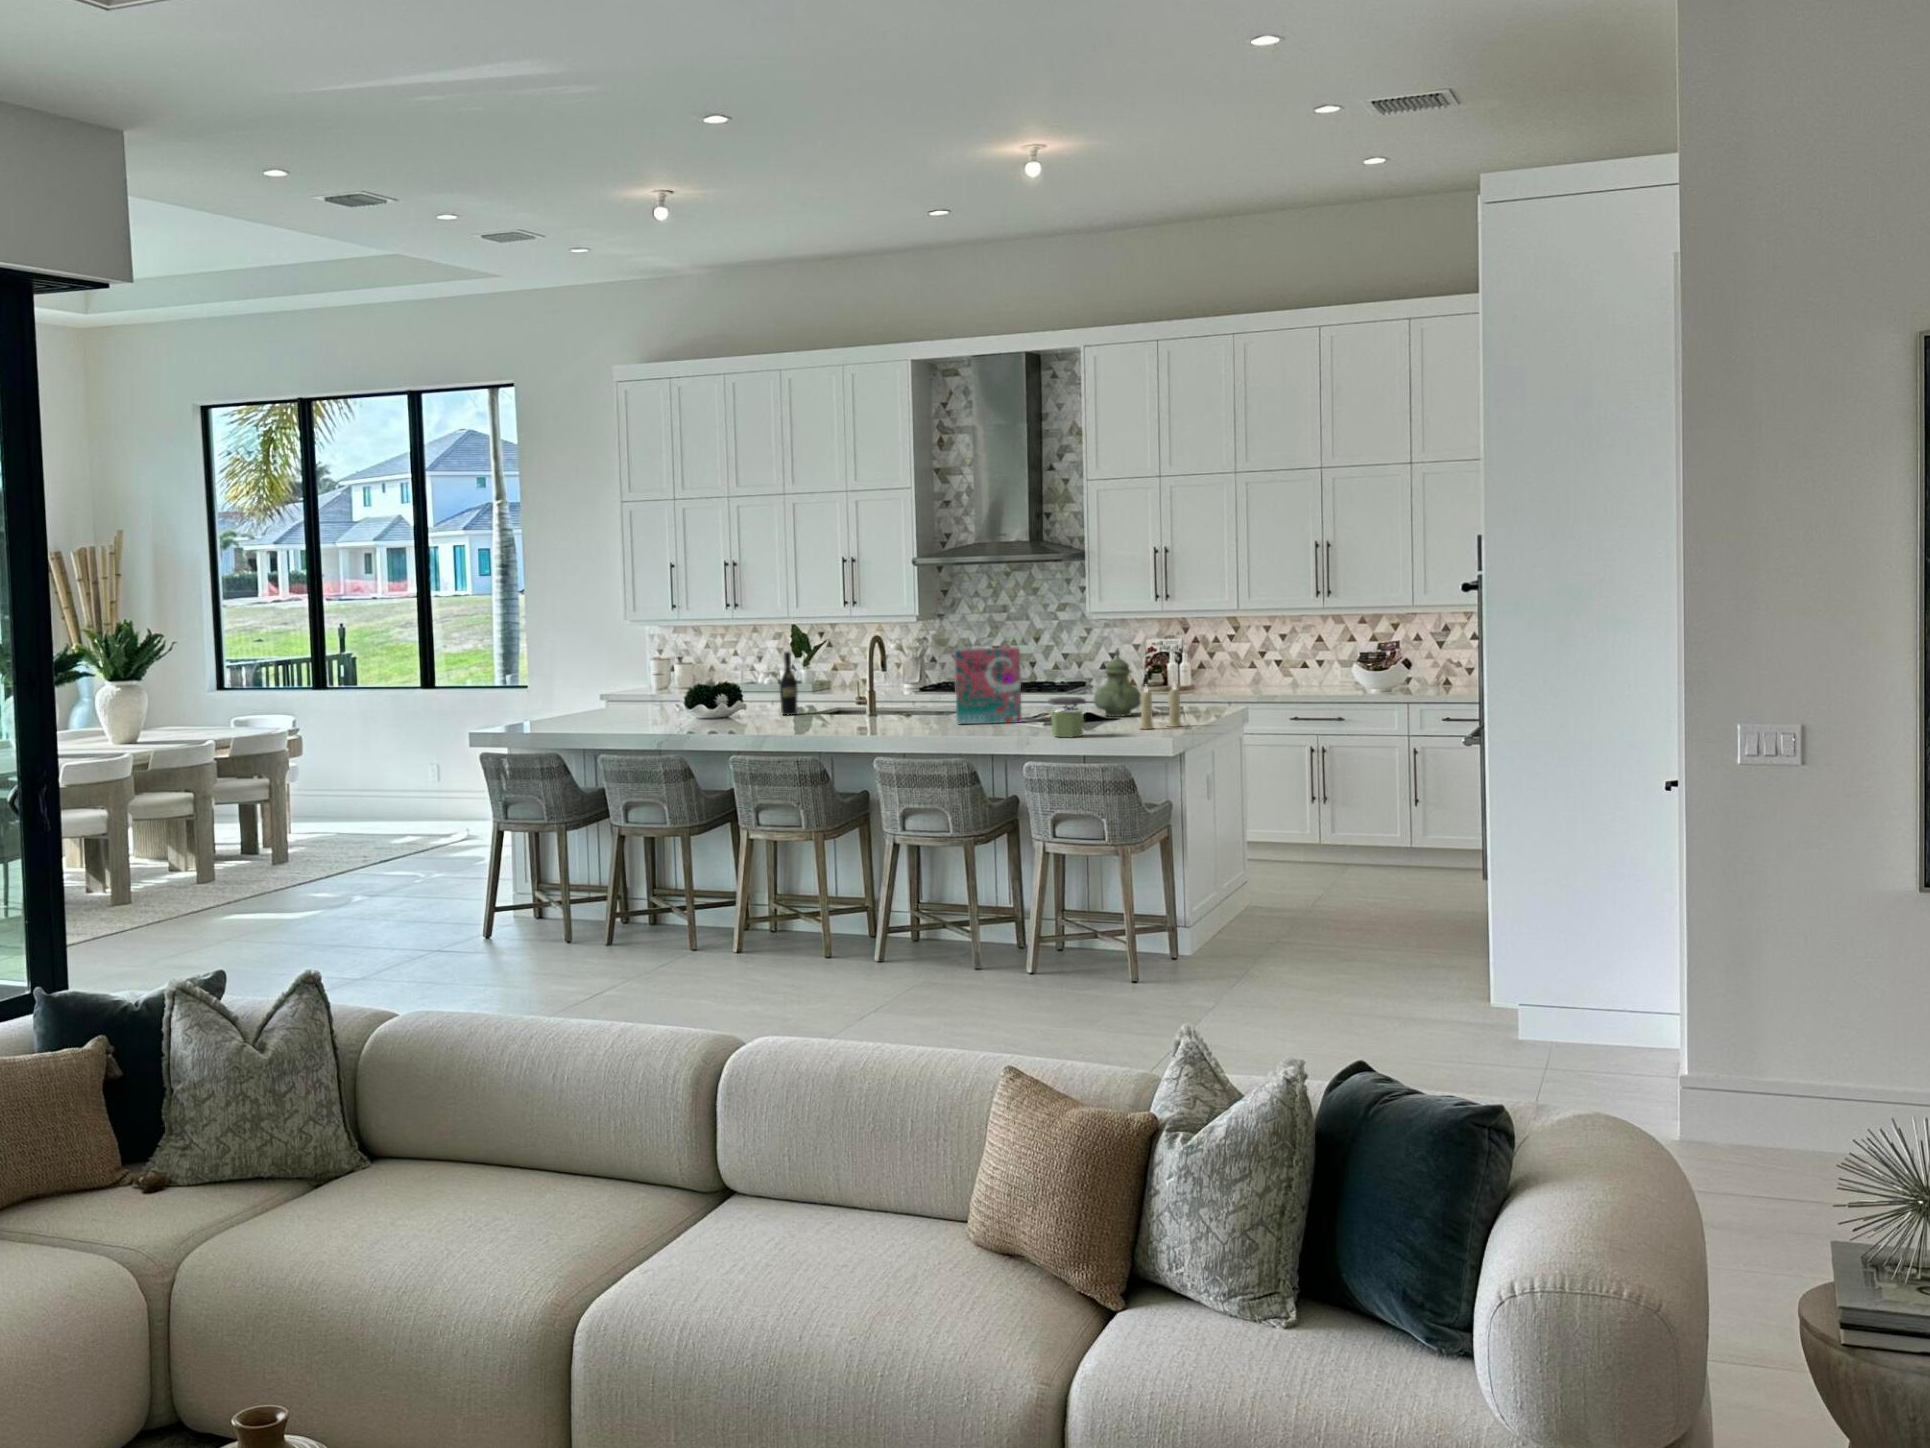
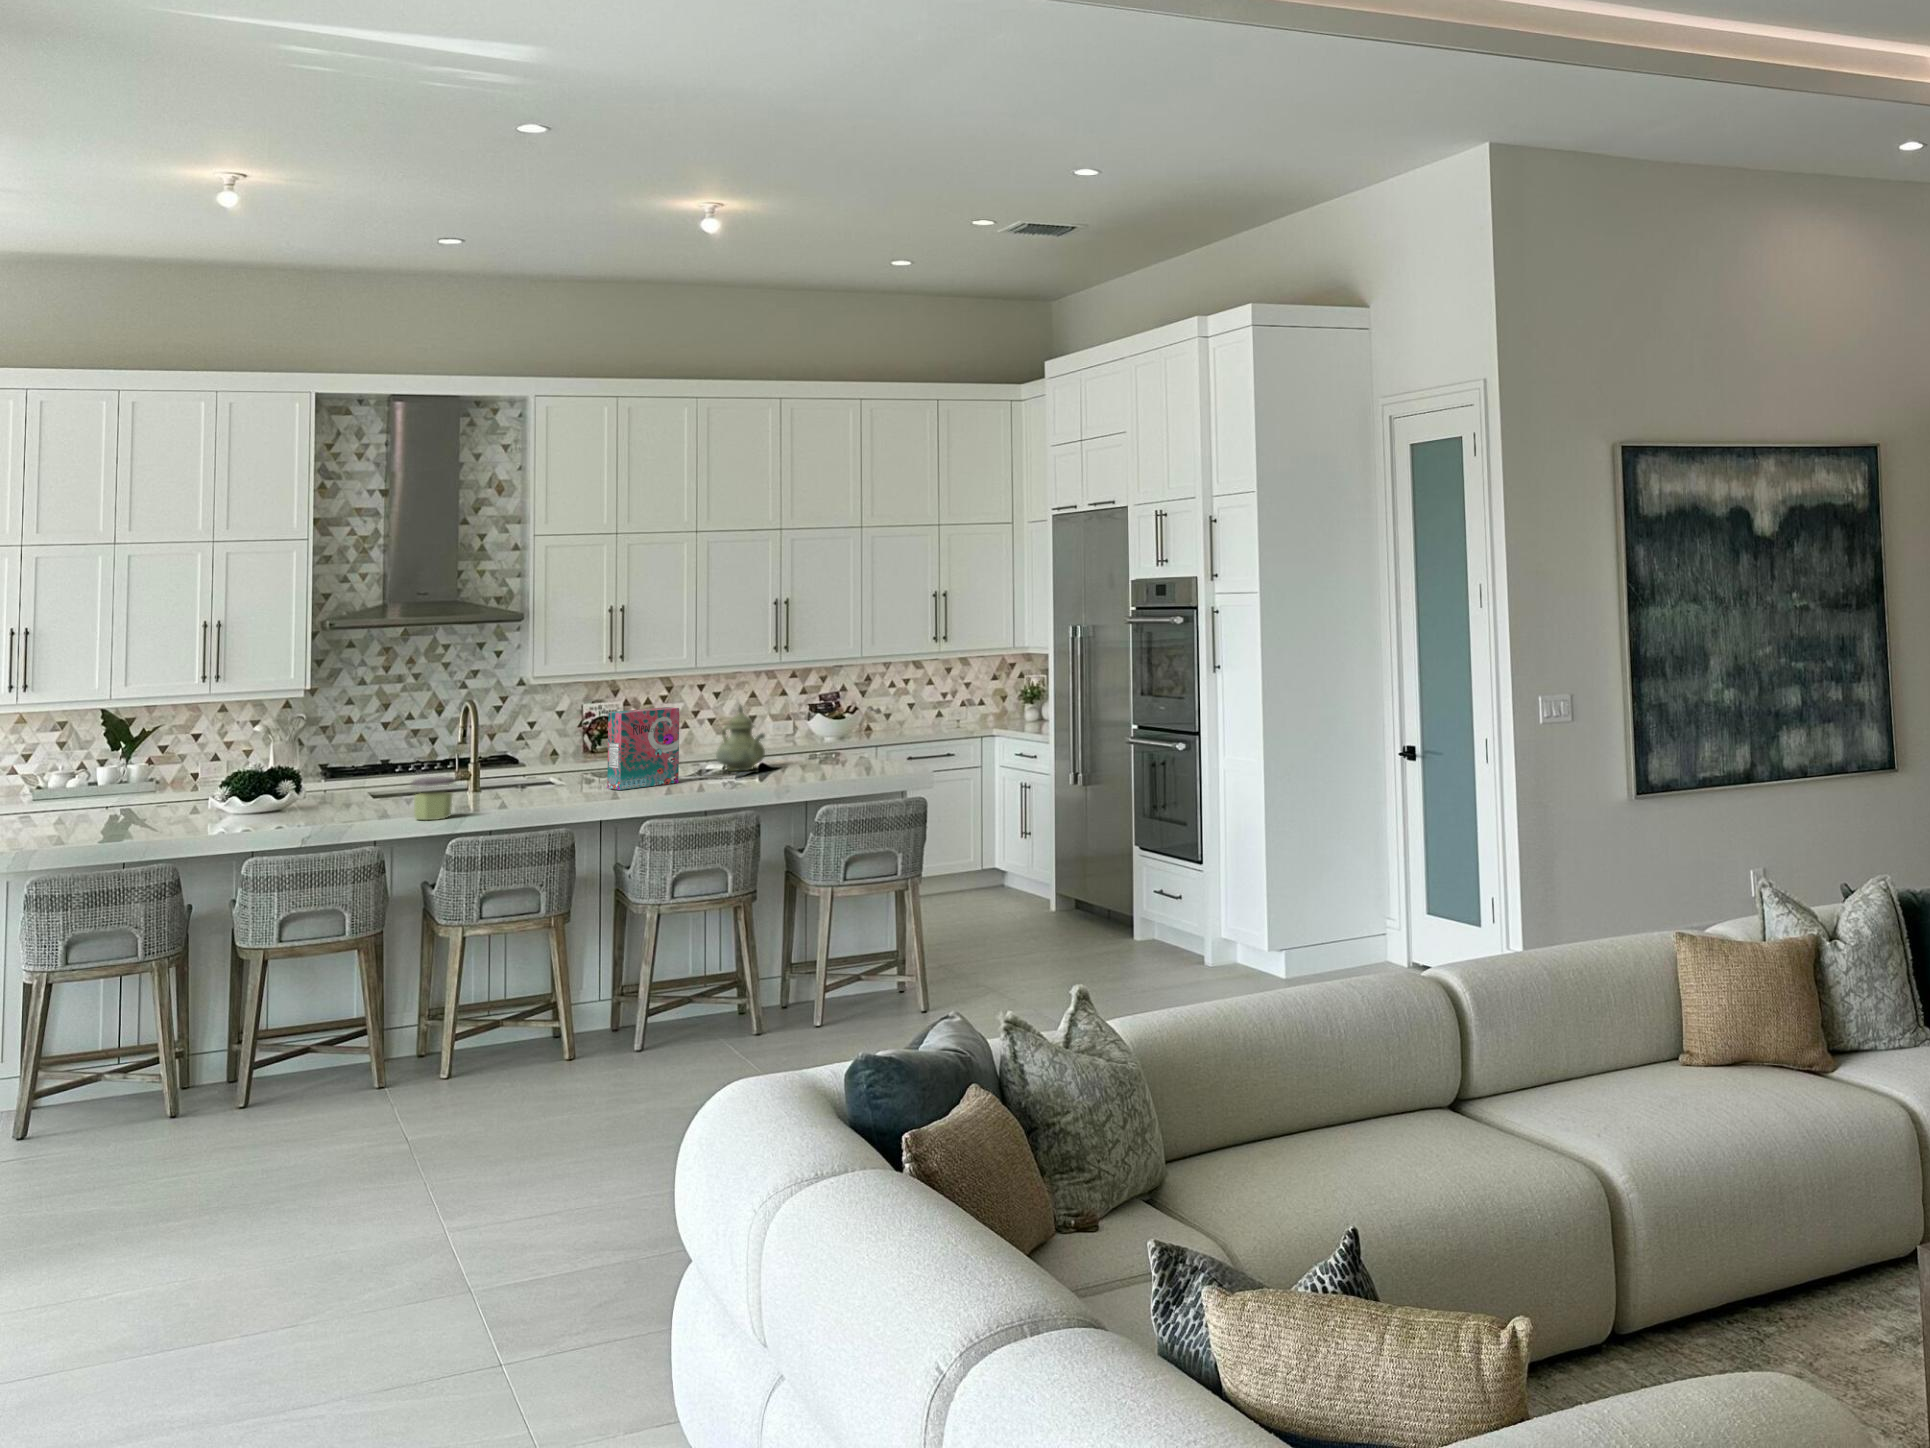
wine bottle: present [779,652,798,715] -> none [320,730,344,805]
candle: present [1140,685,1181,729] -> none [833,728,860,775]
jar: present [1049,697,1086,737] -> present [412,777,455,820]

